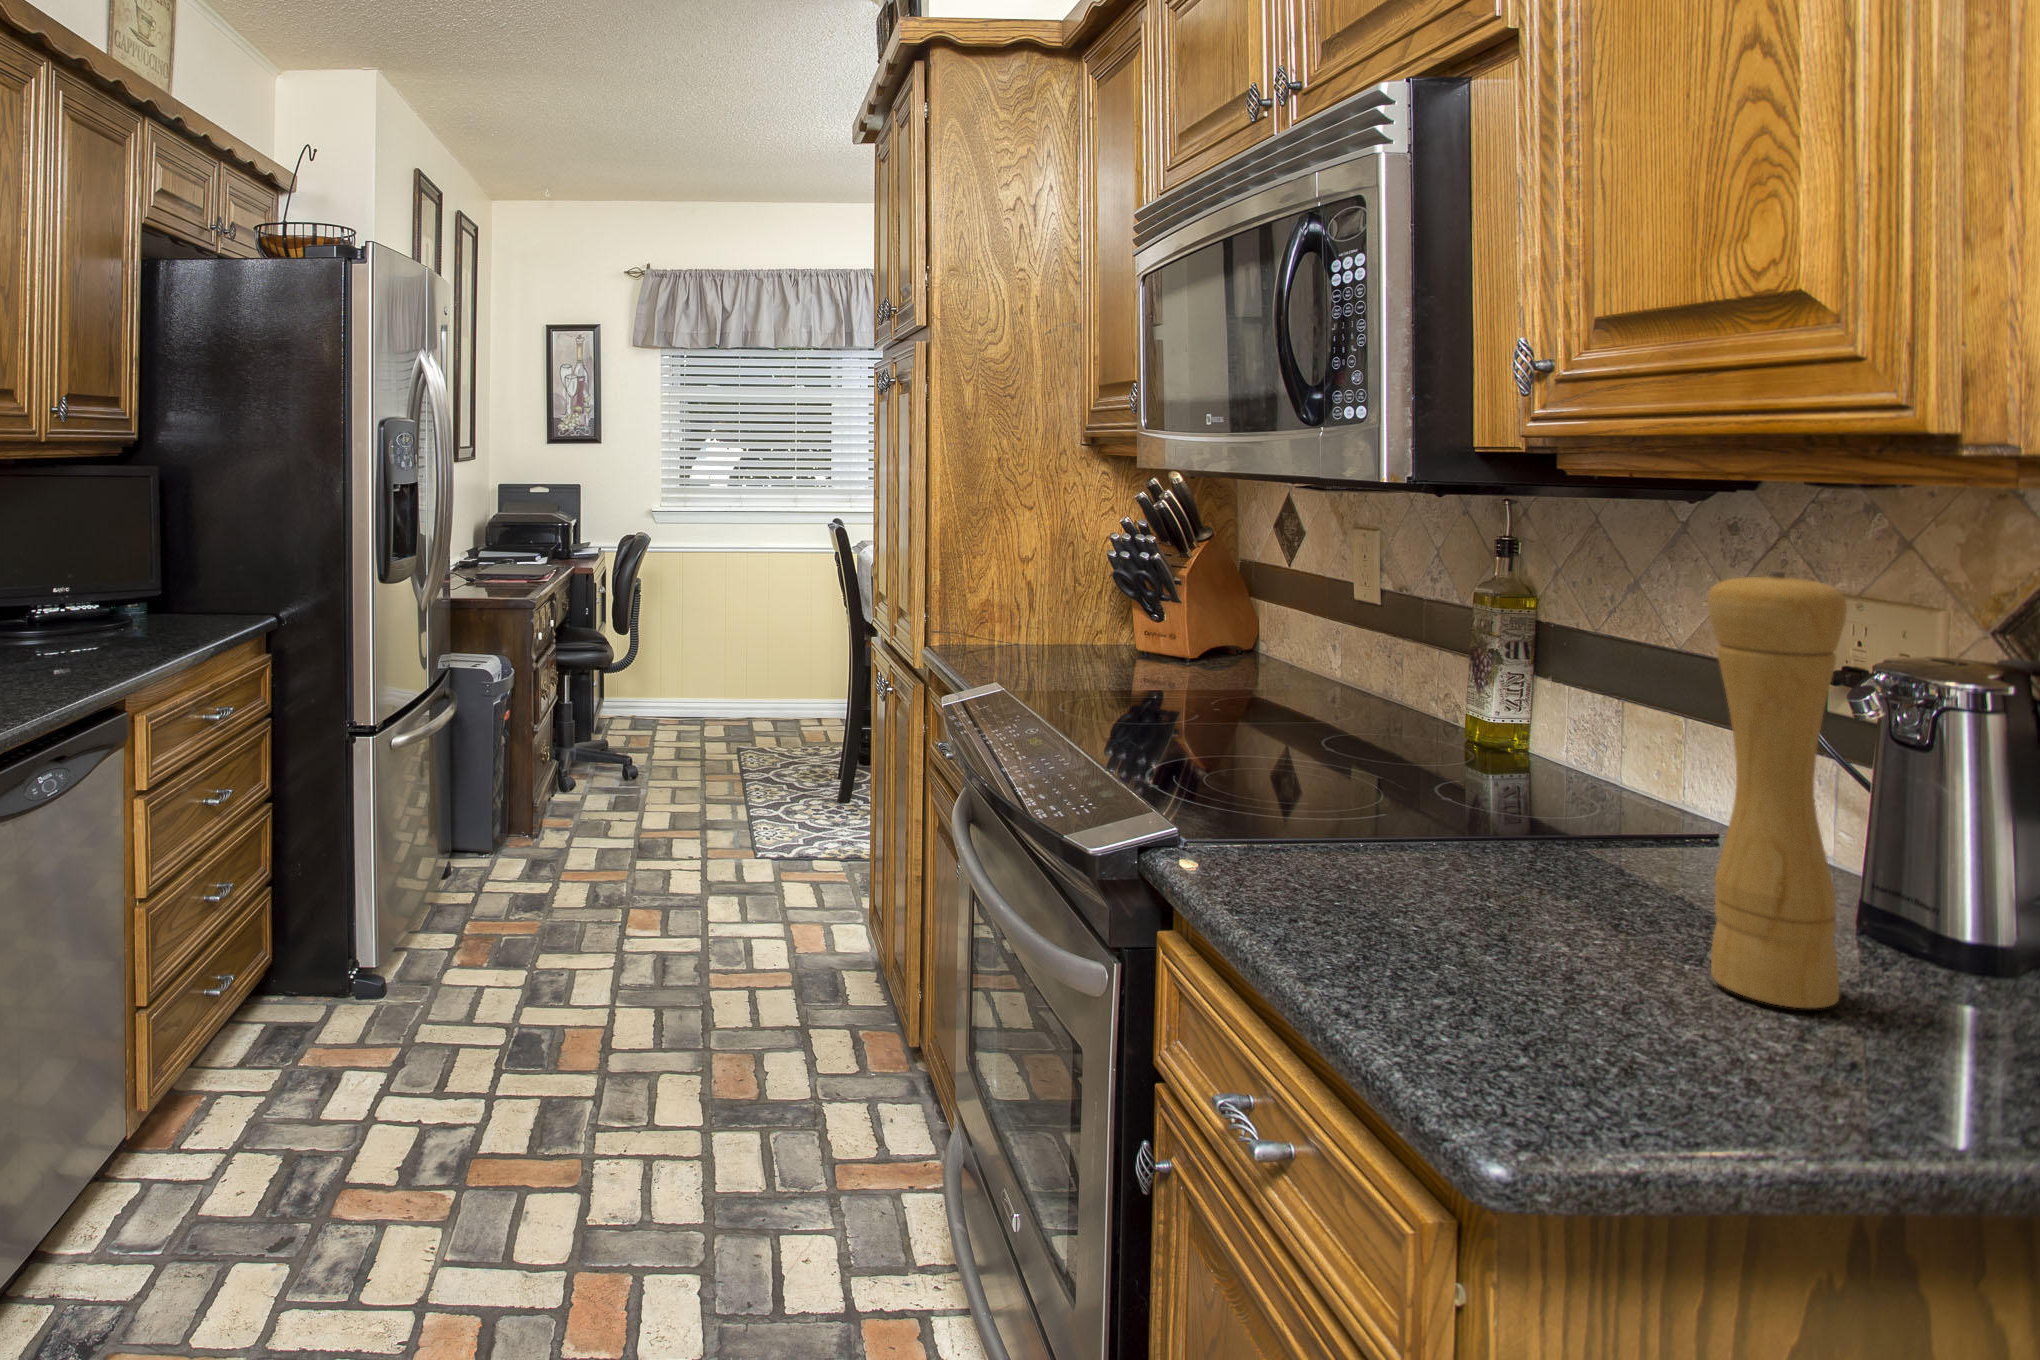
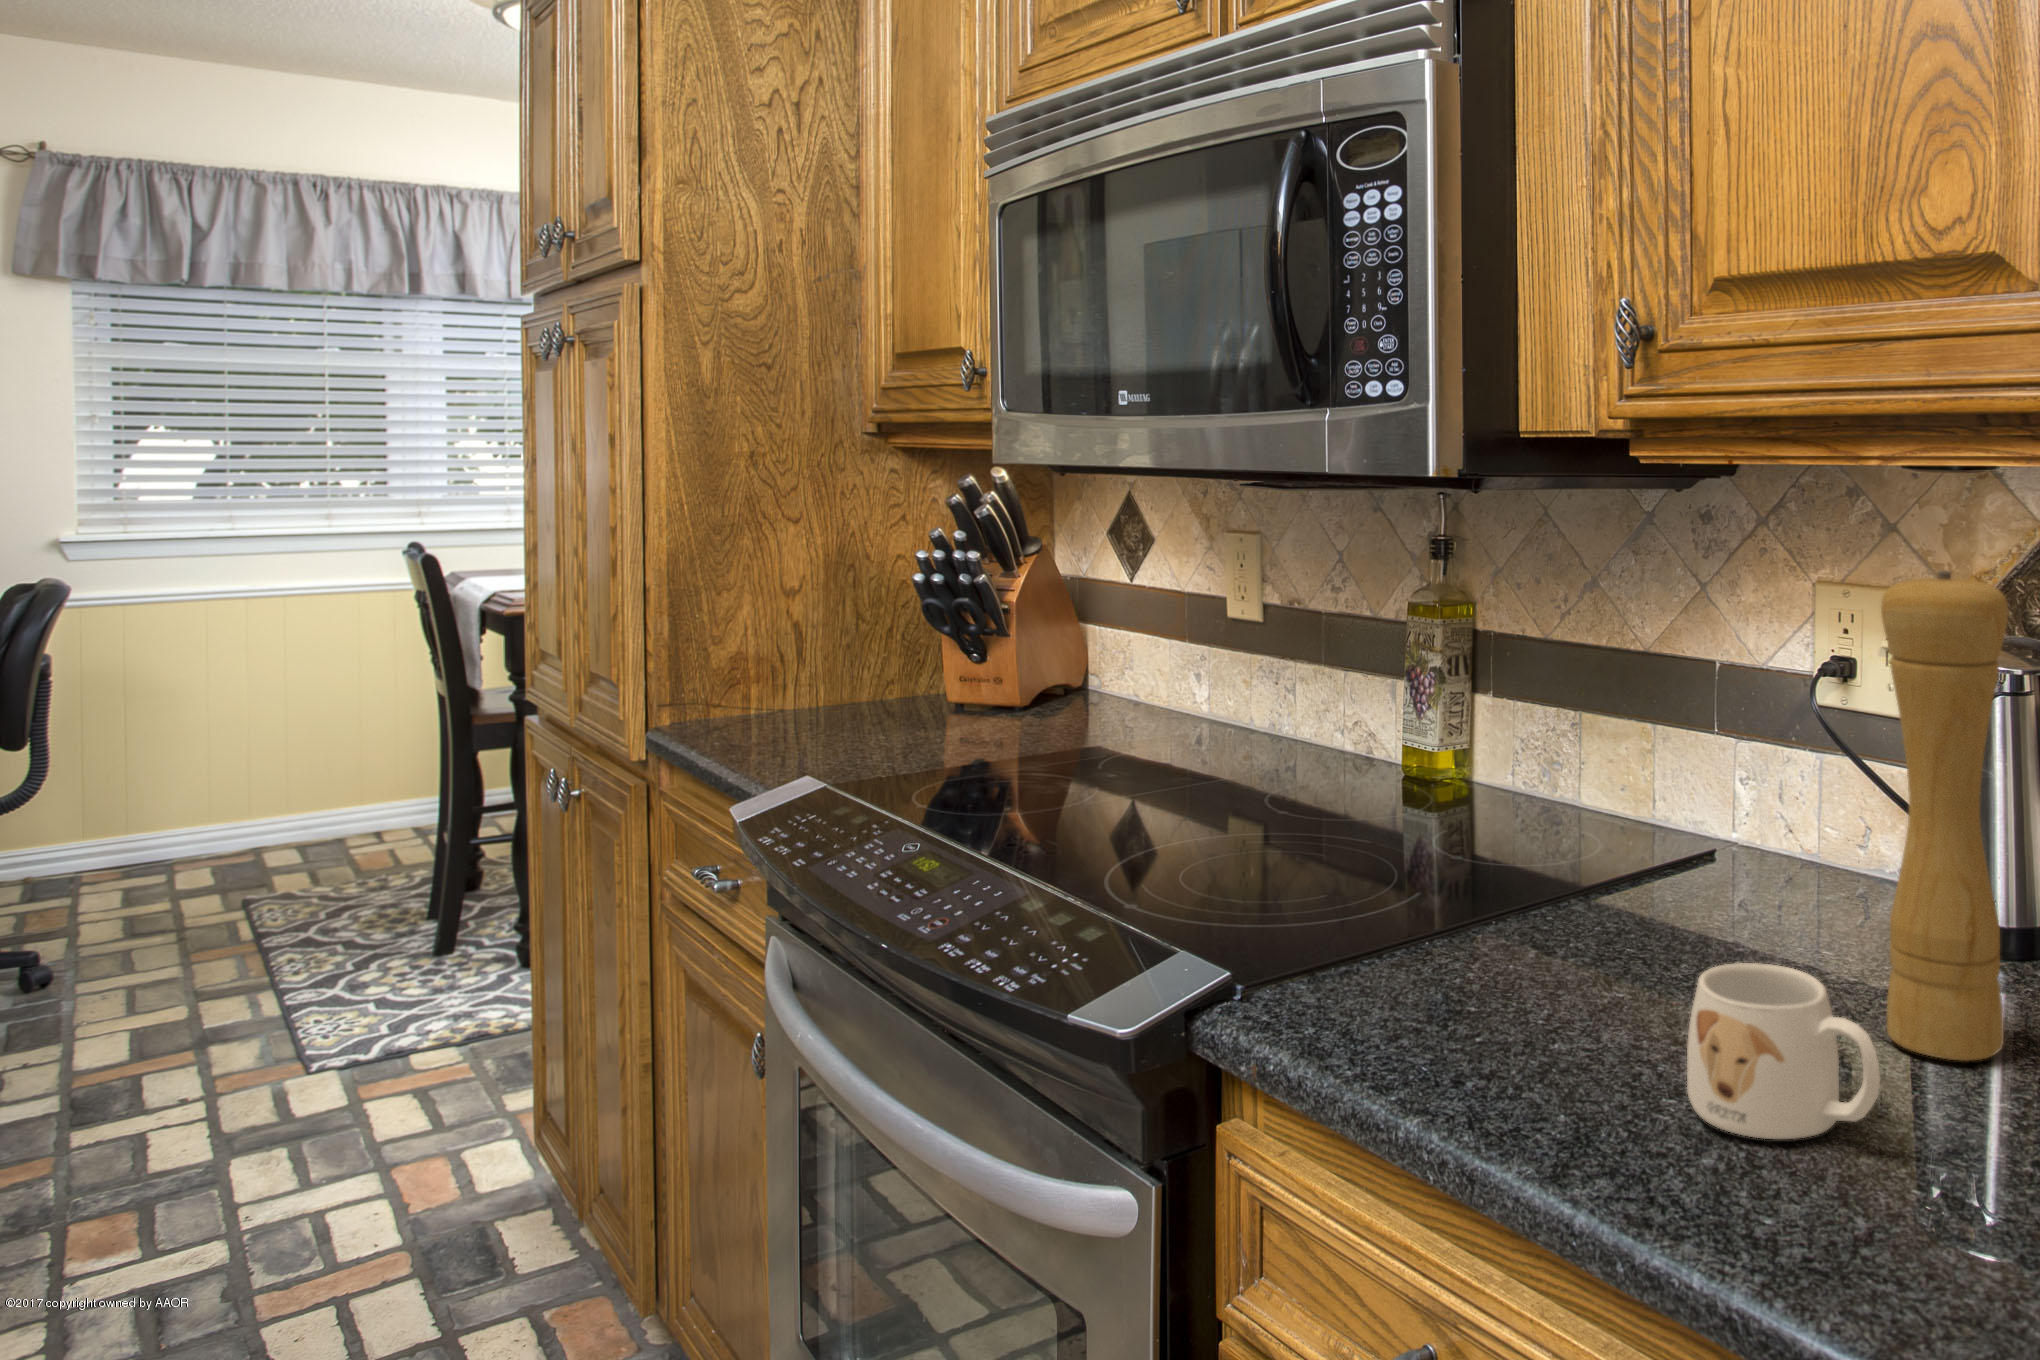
mug: none [1455,867,1593,1003] -> present [1687,963,1880,1139]

